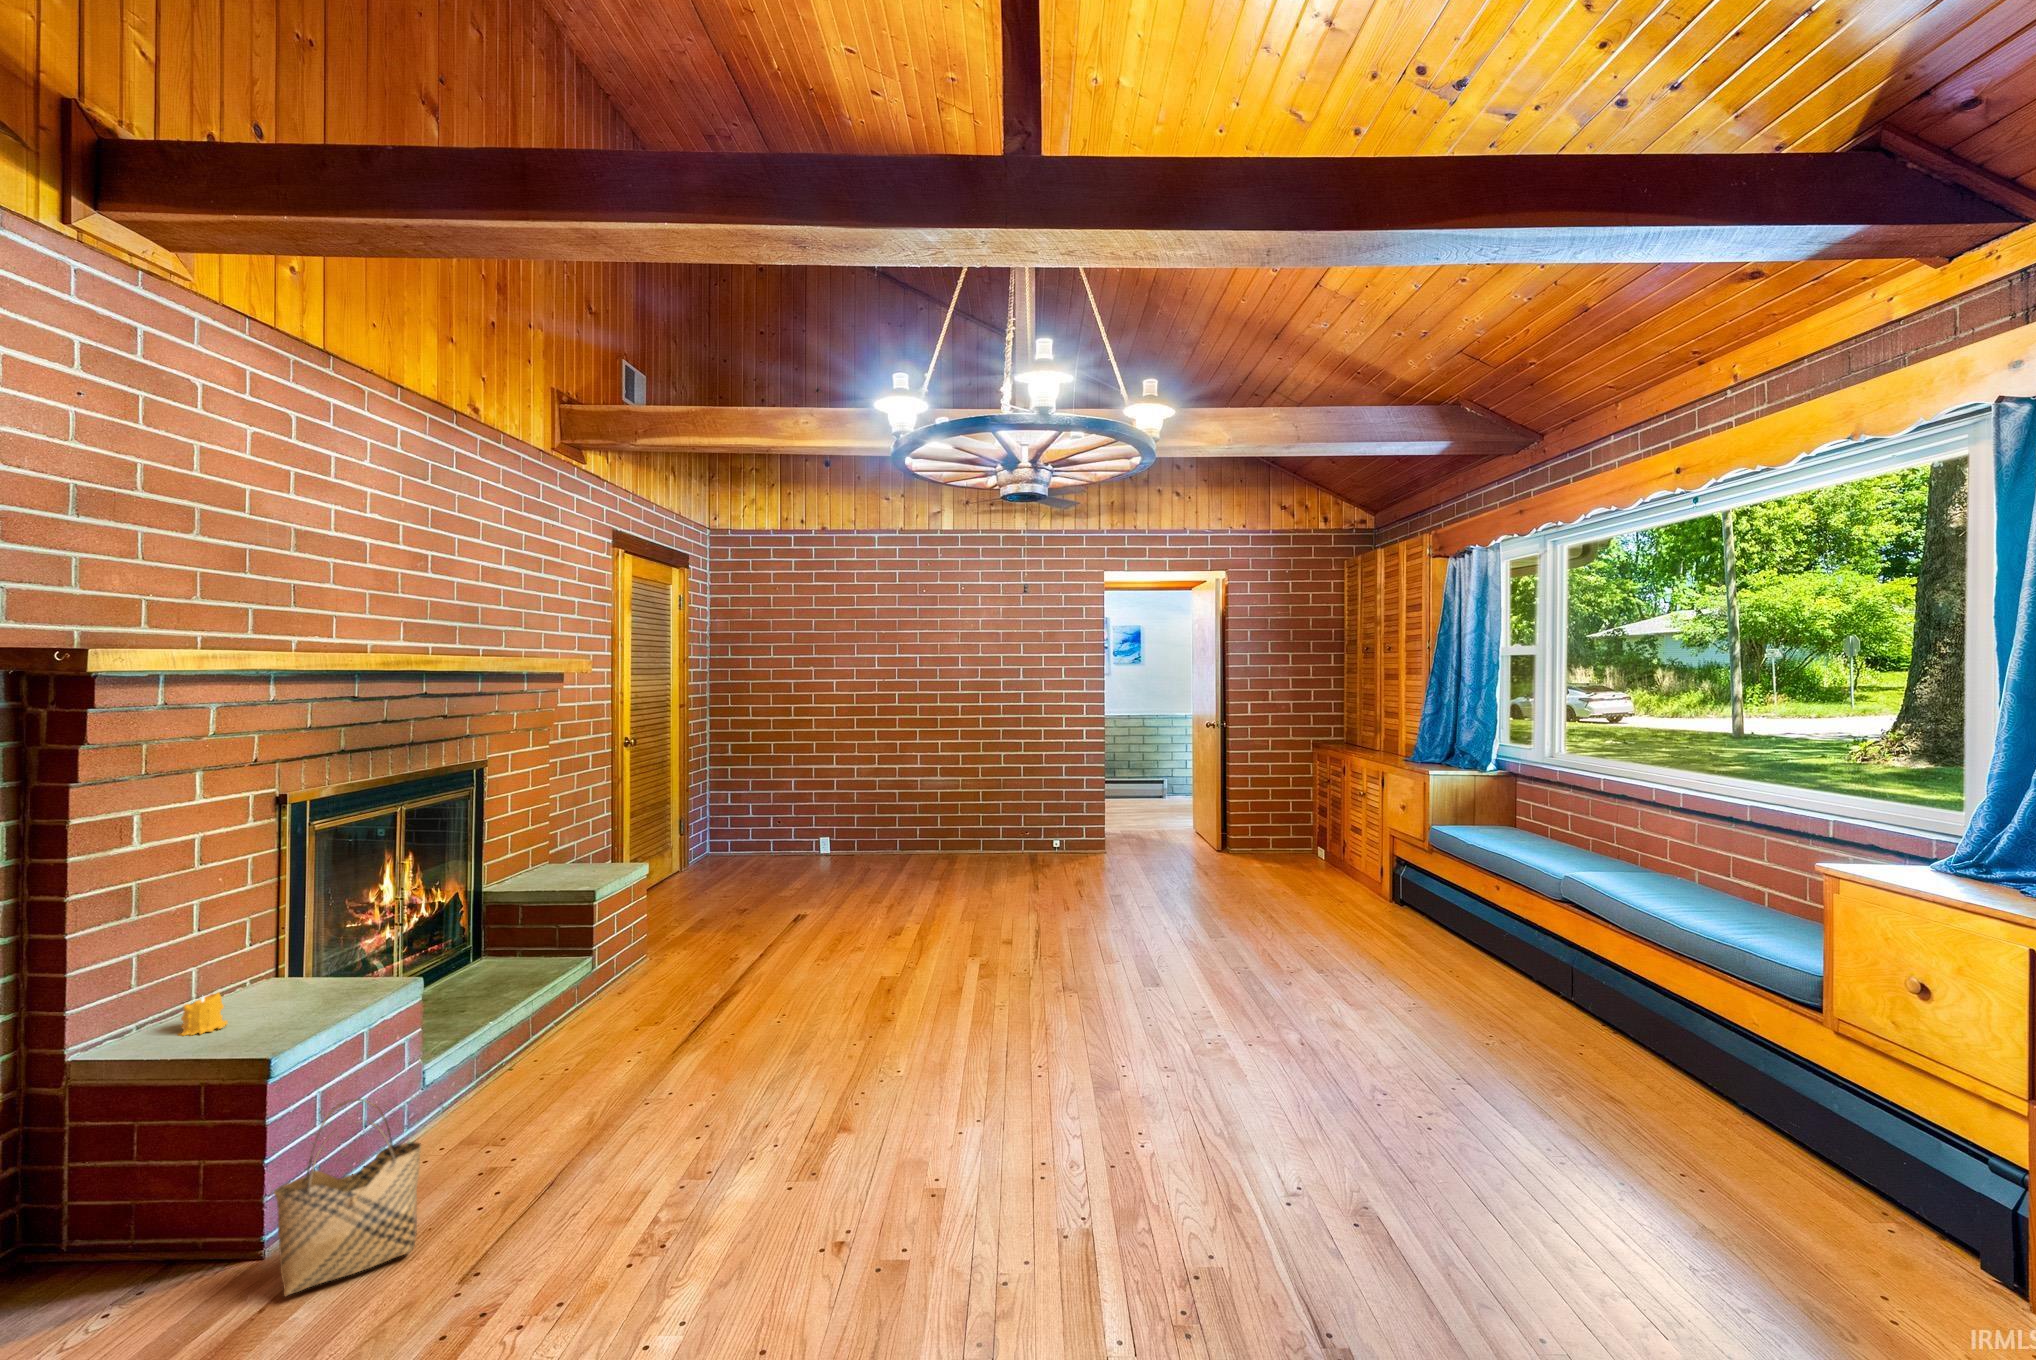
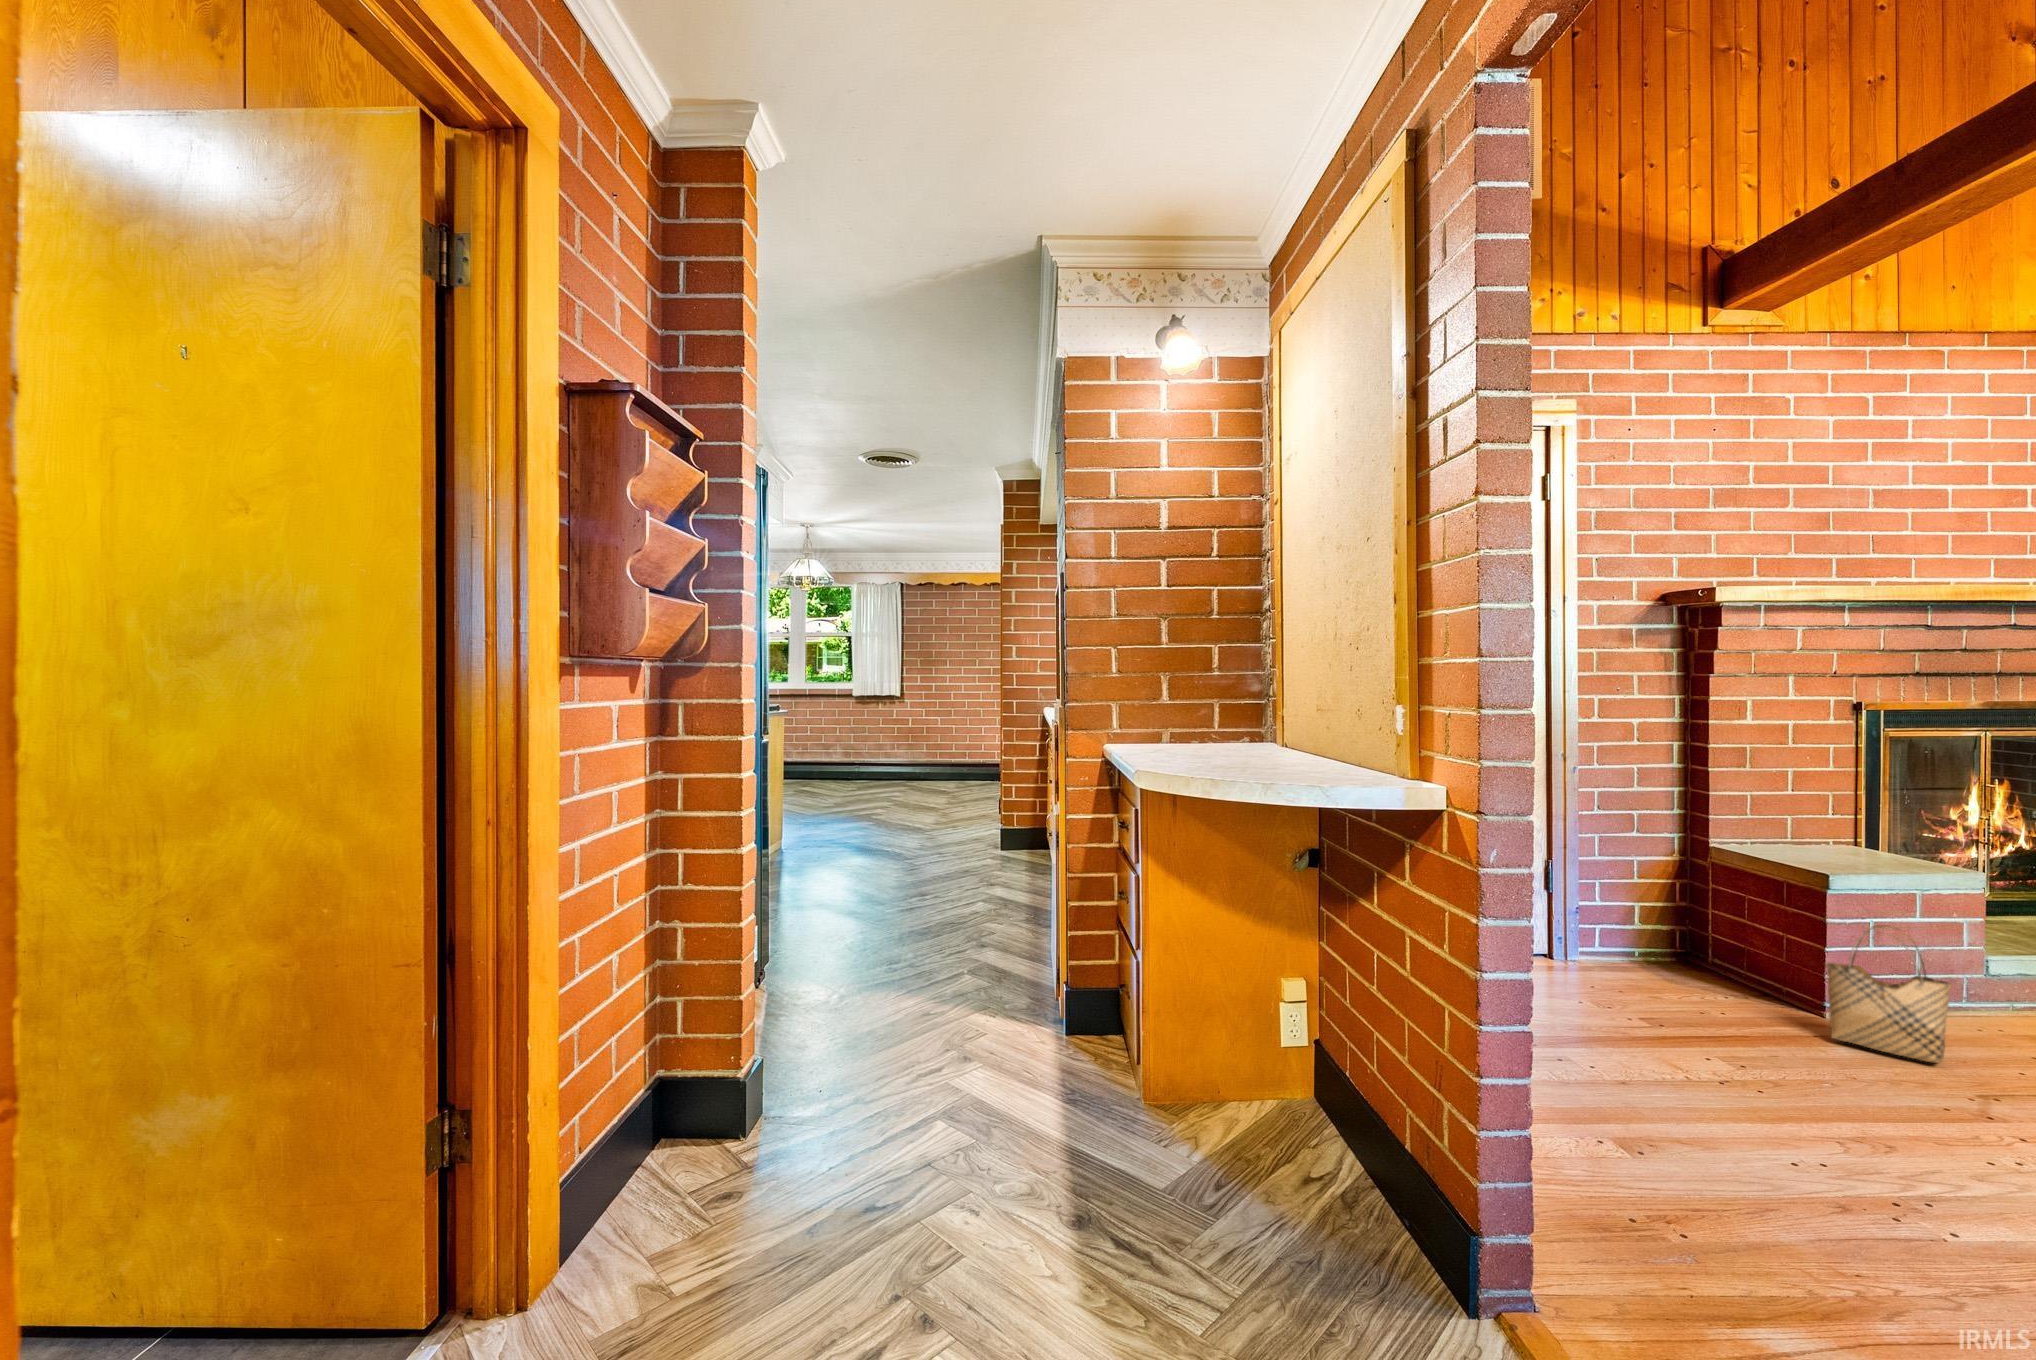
candle: present [181,993,228,1036] -> none [1773,829,1807,856]

